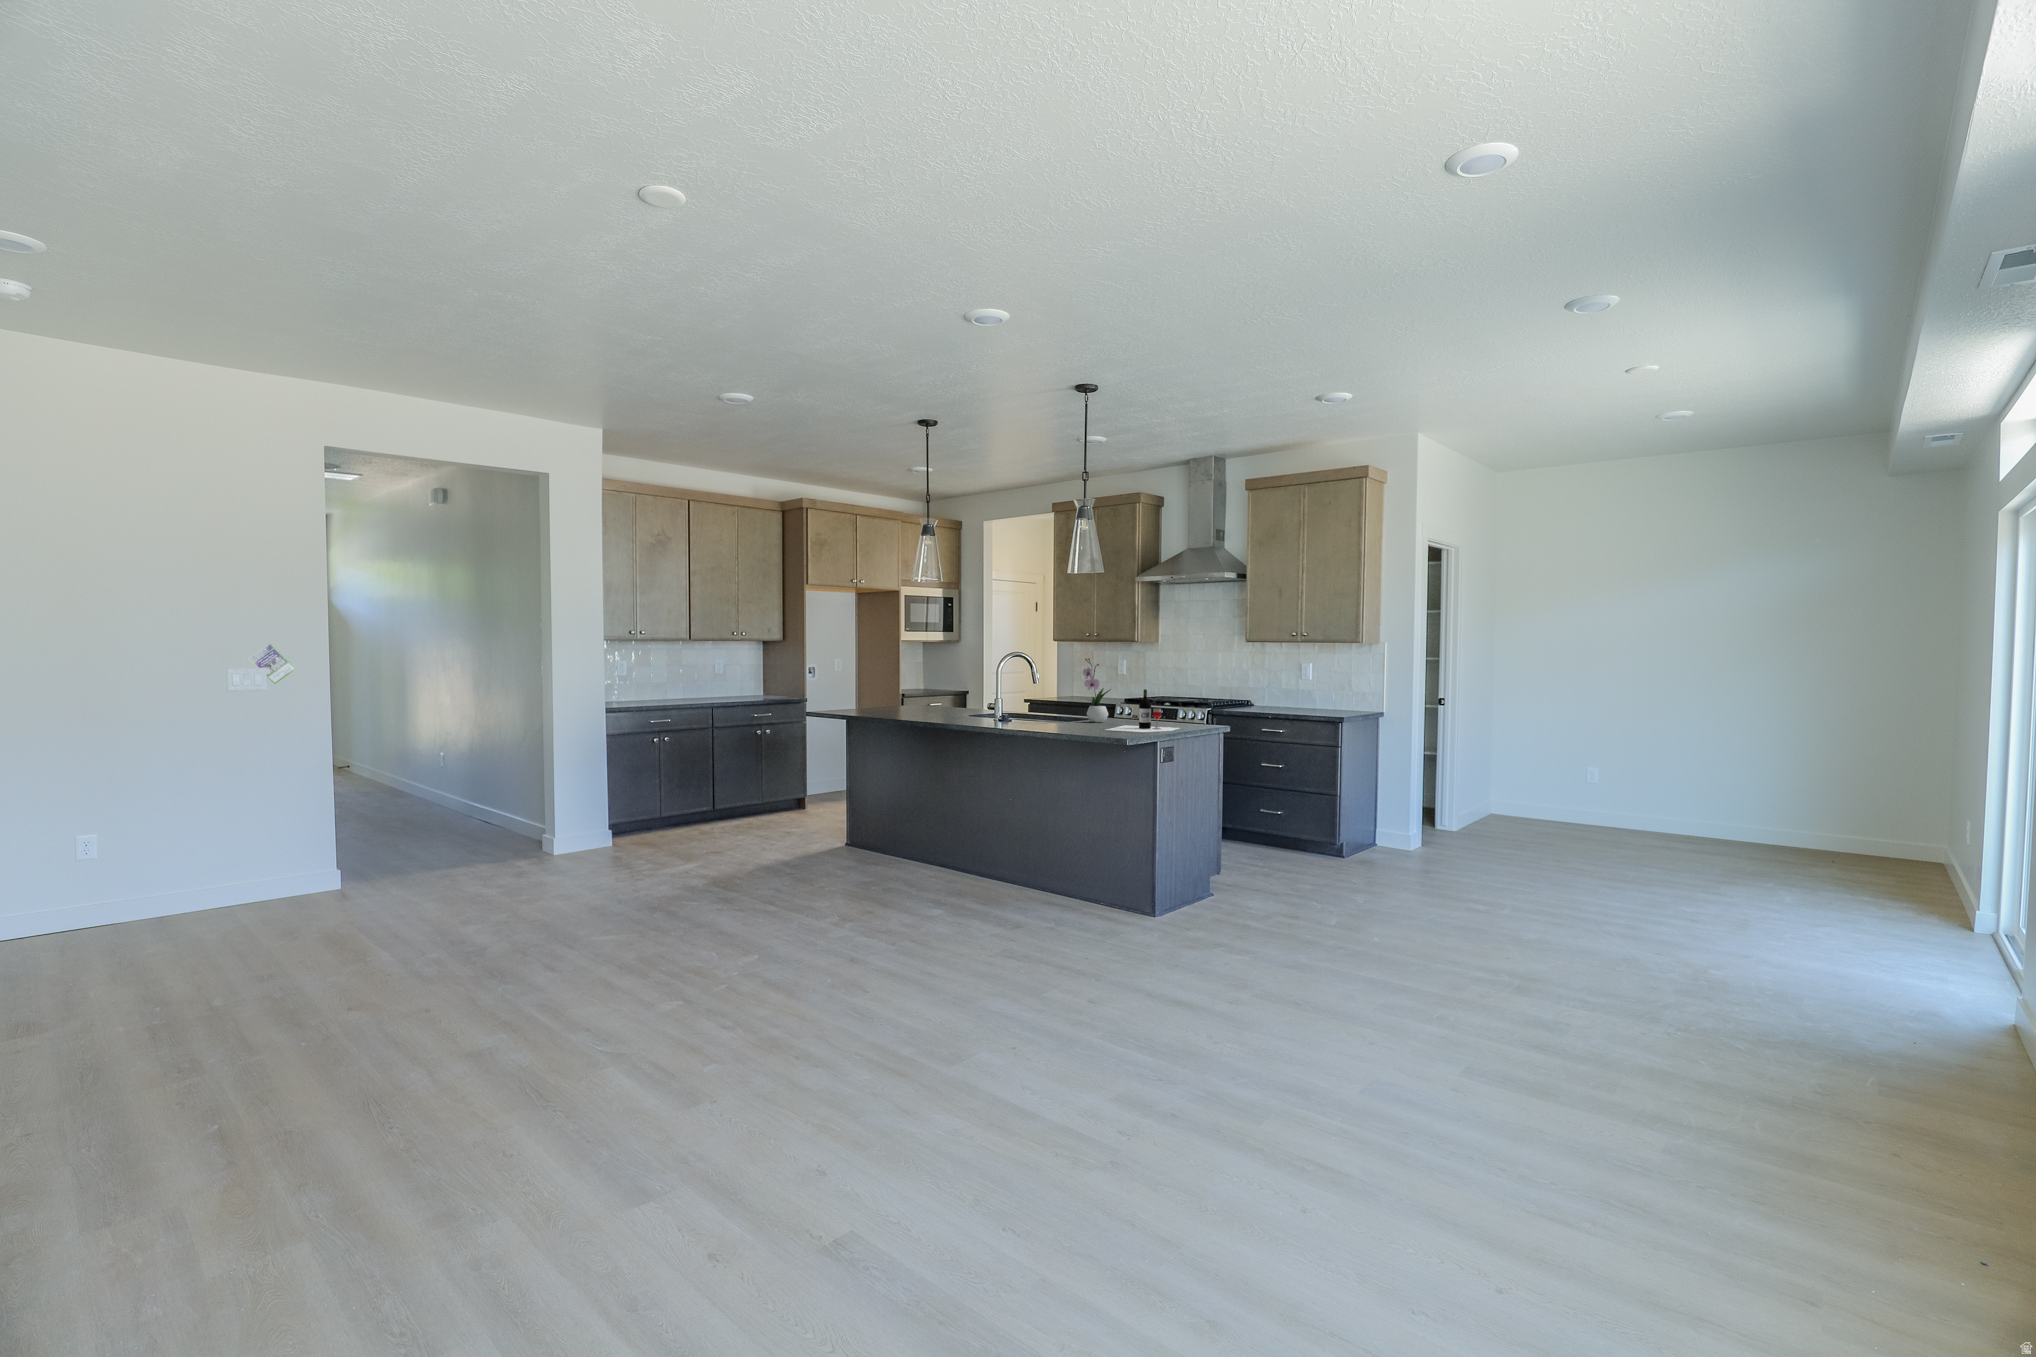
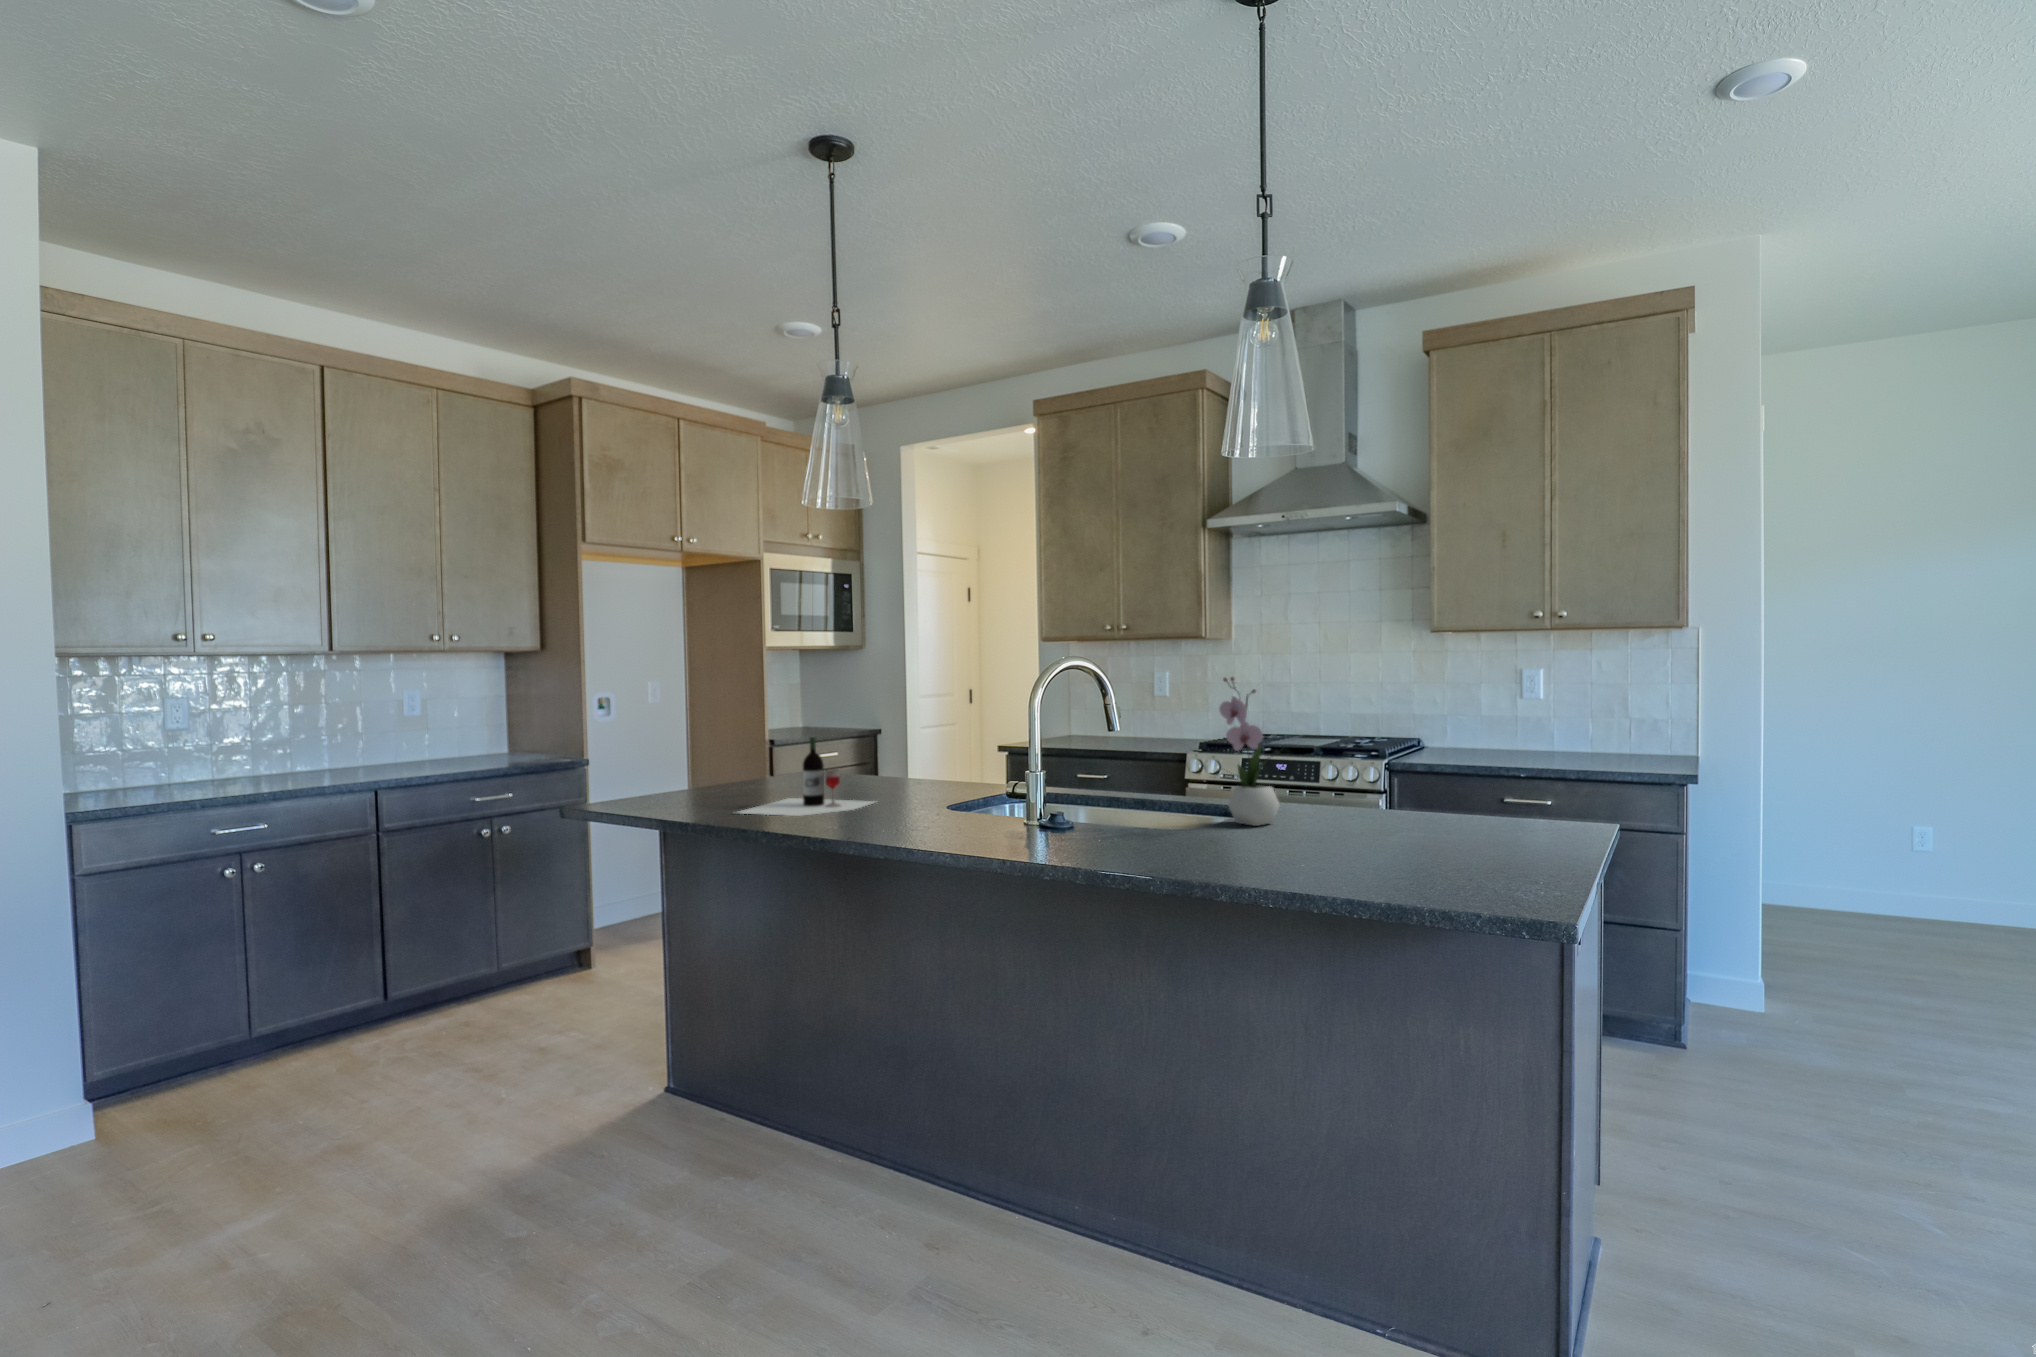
wine bottle: present [1106,689,1179,732] -> present [738,737,875,816]

